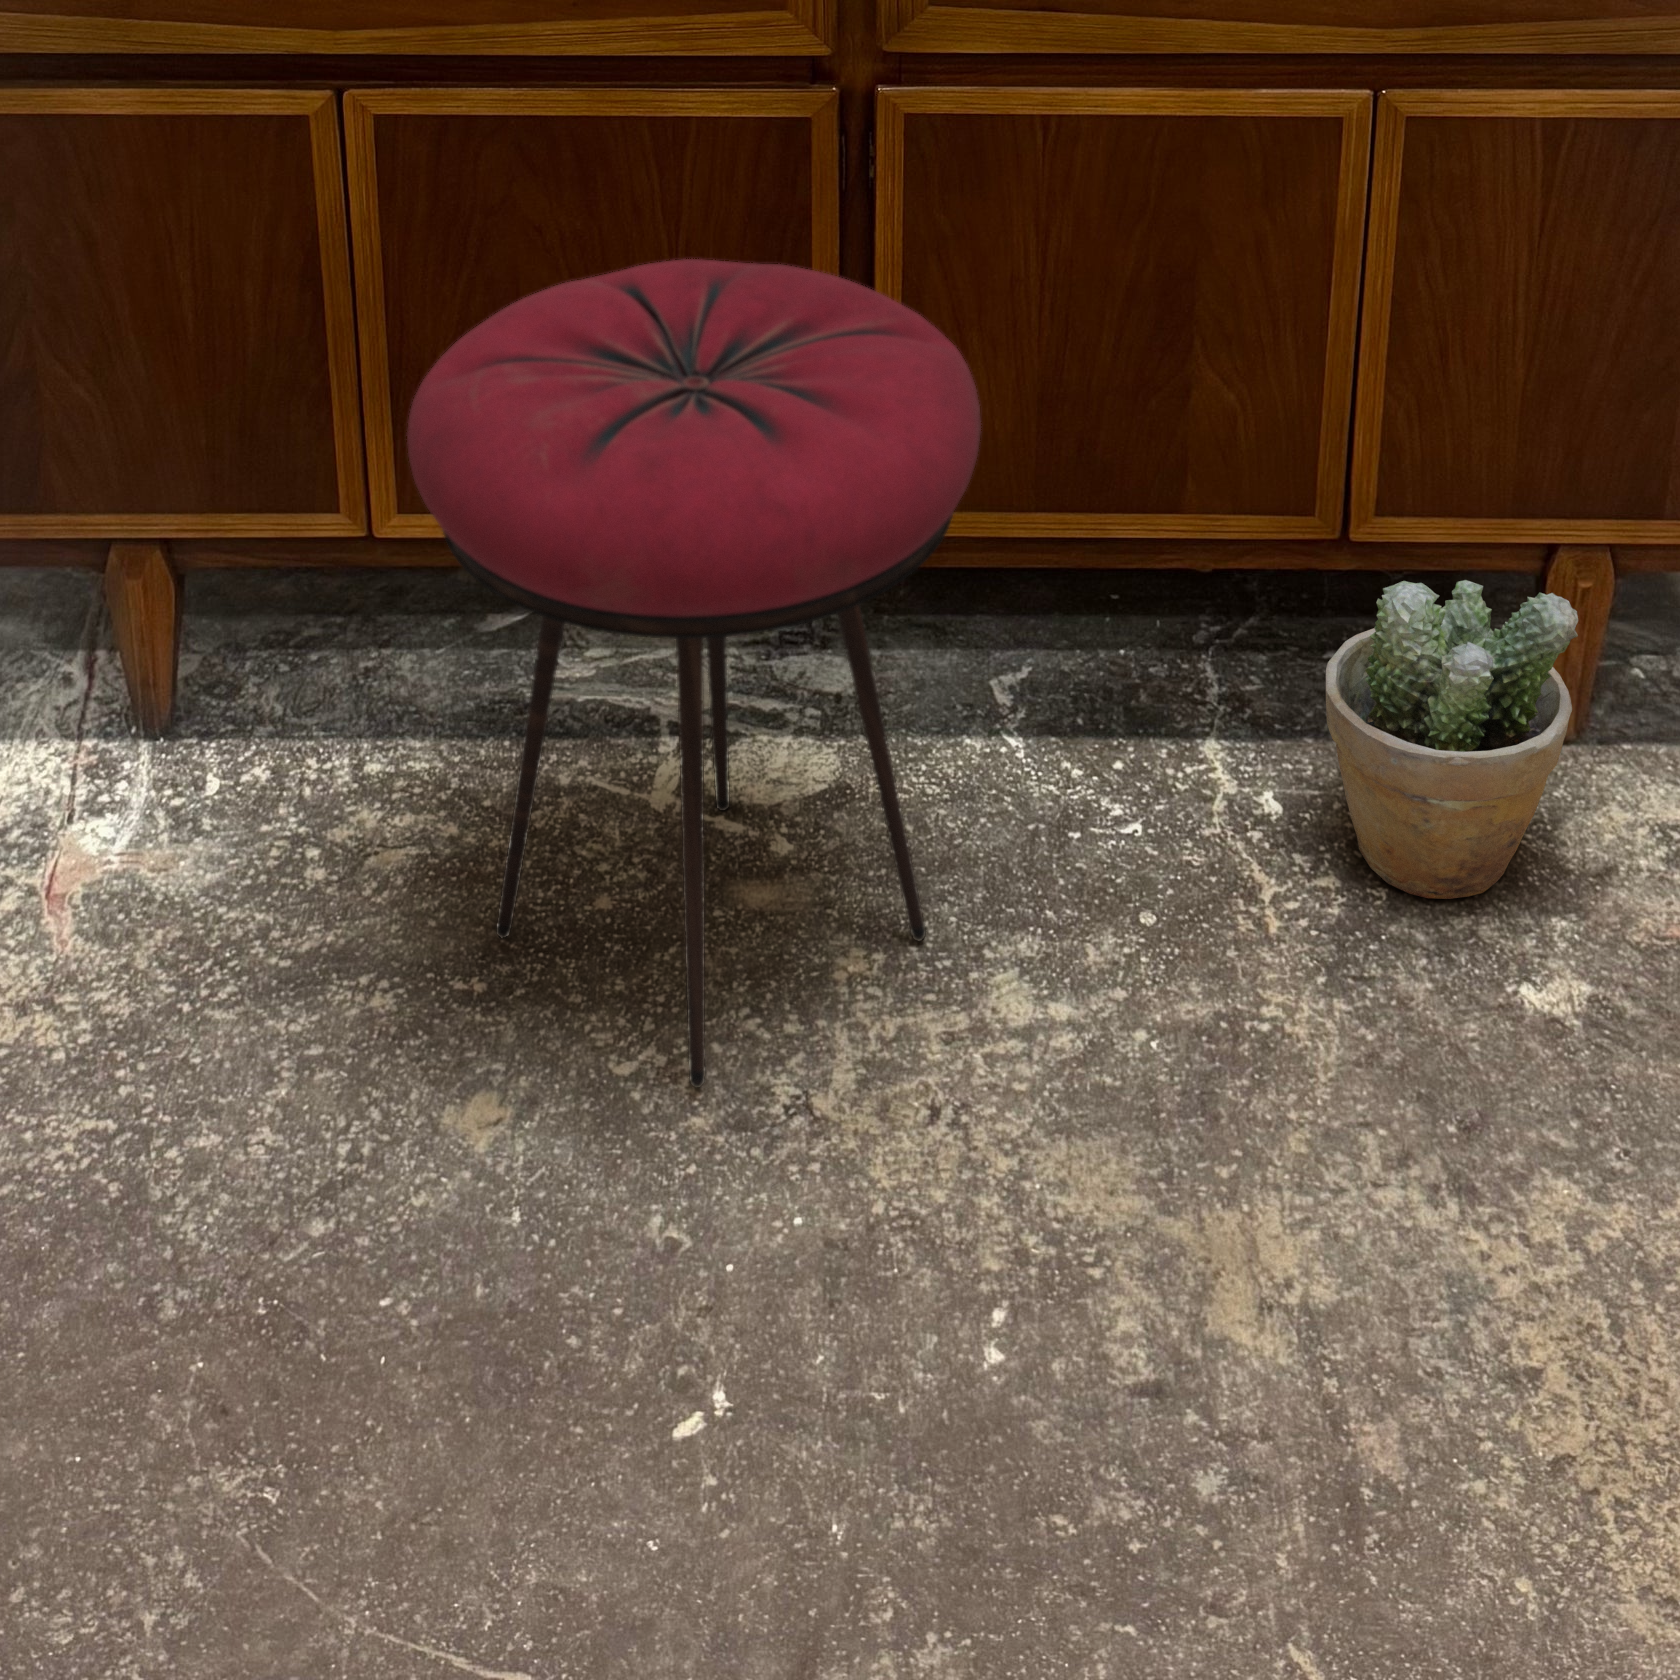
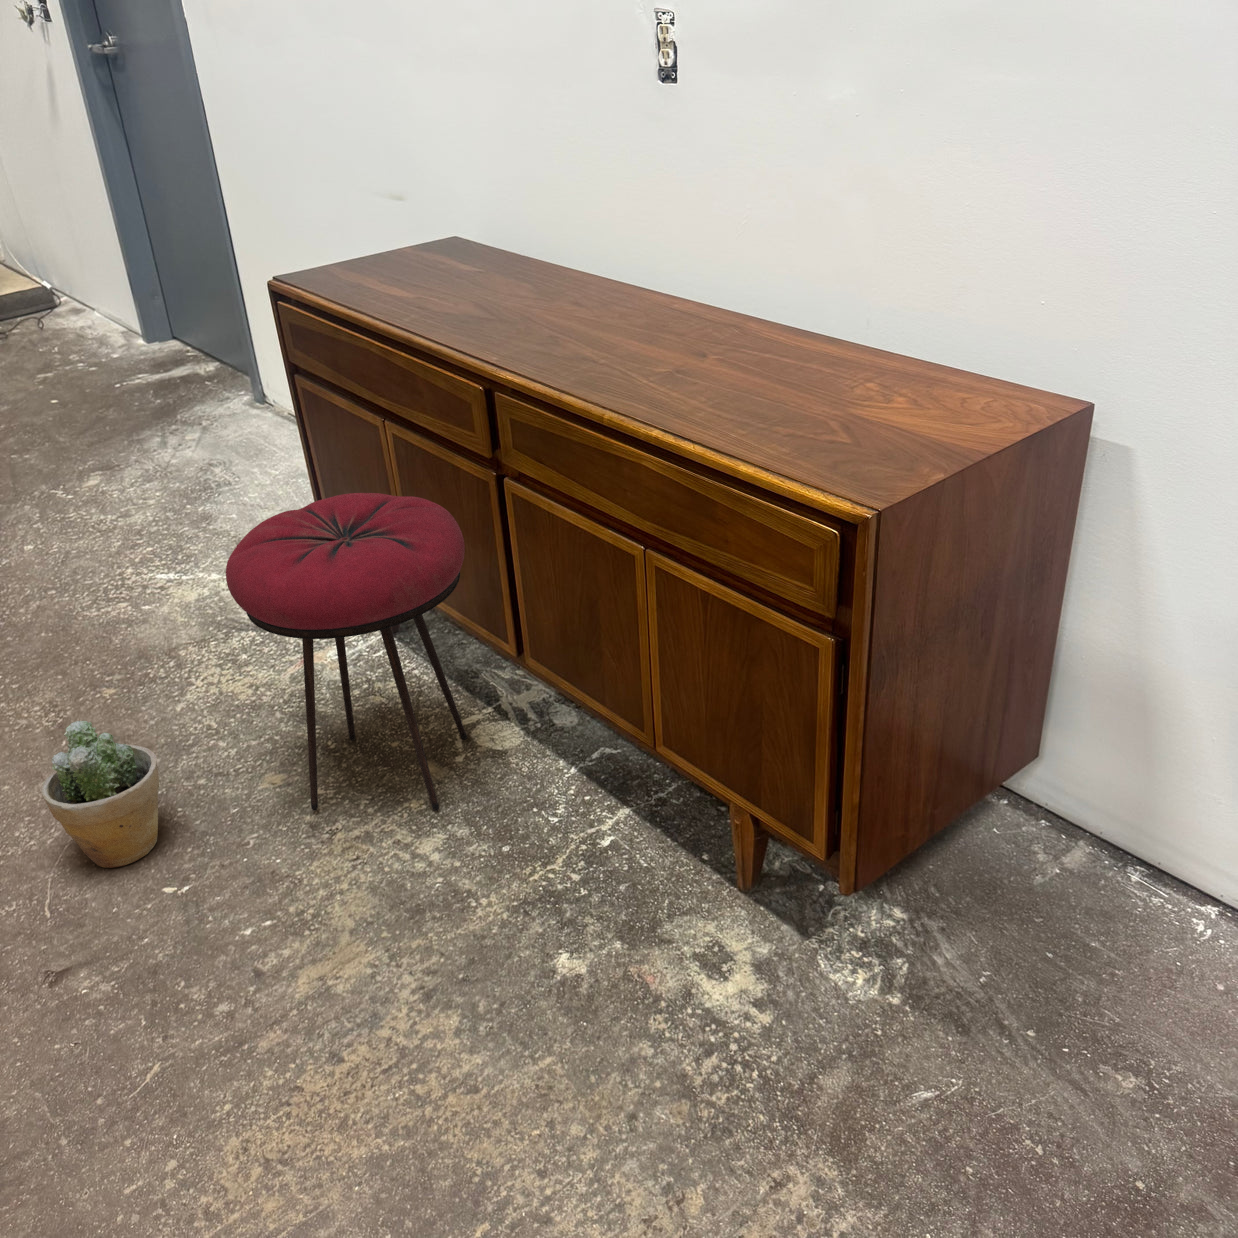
potted plant: present [1326,580,1578,899] -> present [41,721,159,868]

